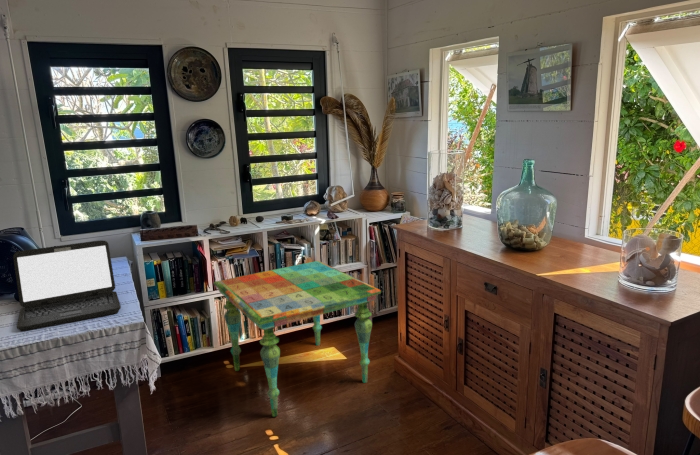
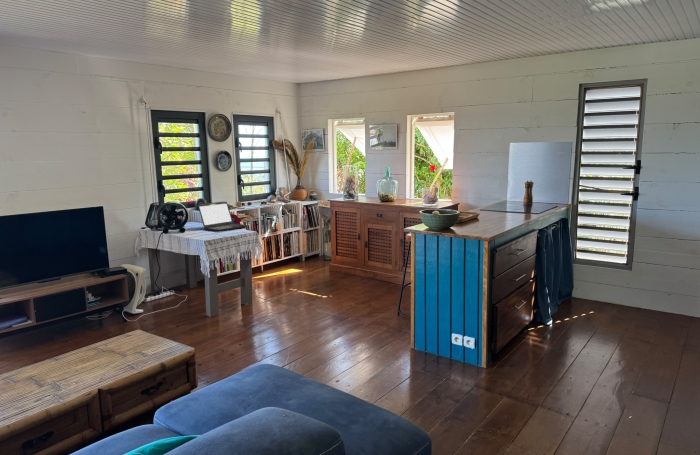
side table: present [214,261,381,417] -> none [242,224,327,285]

